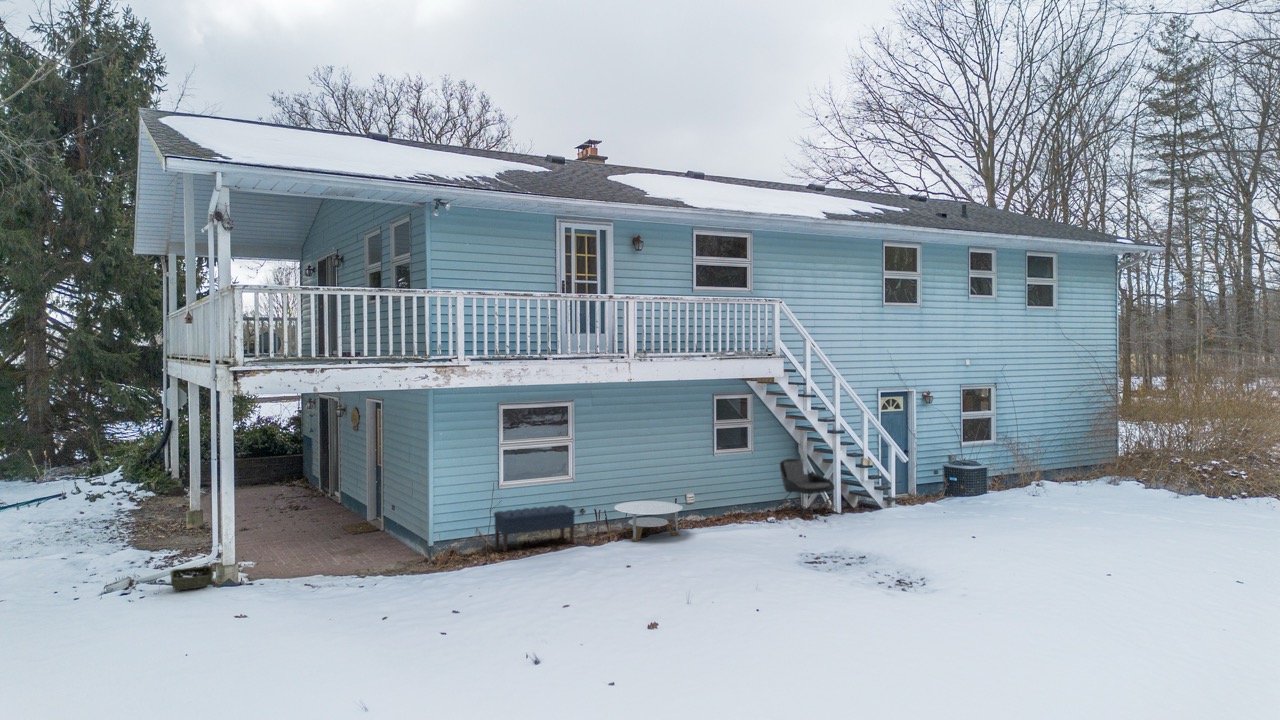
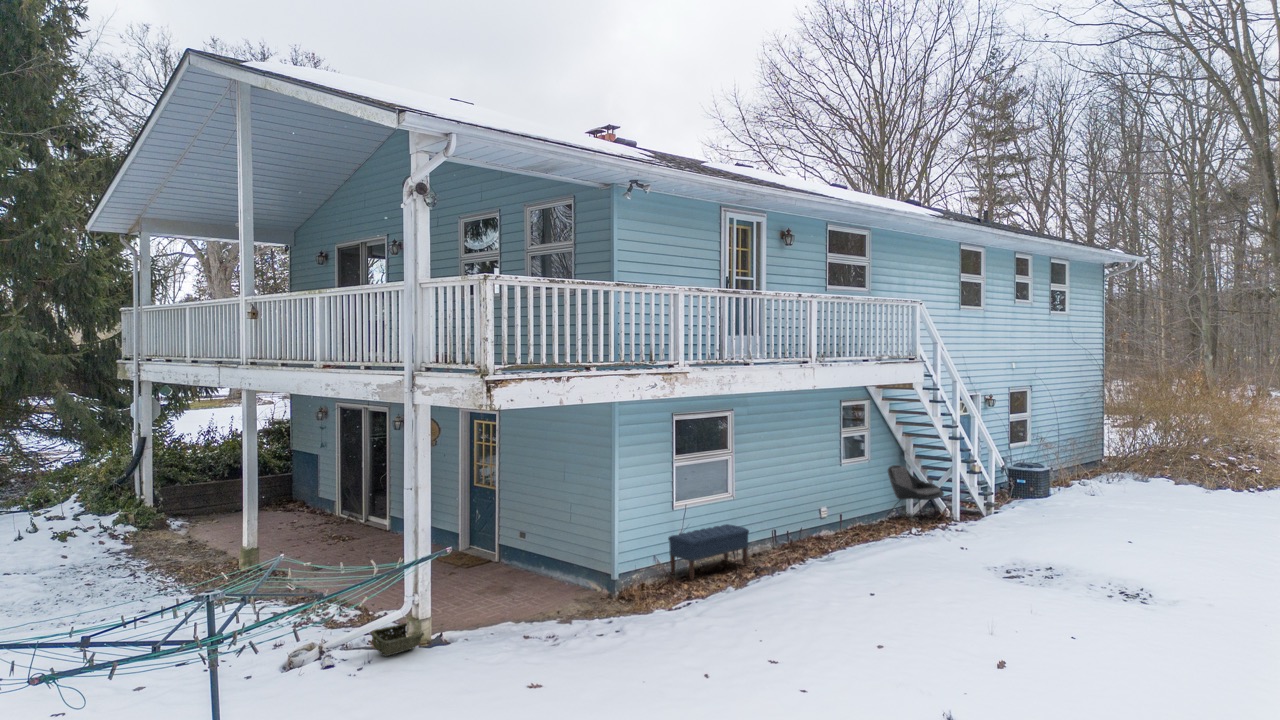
round table: present [614,501,683,542] -> none [770,515,845,560]

